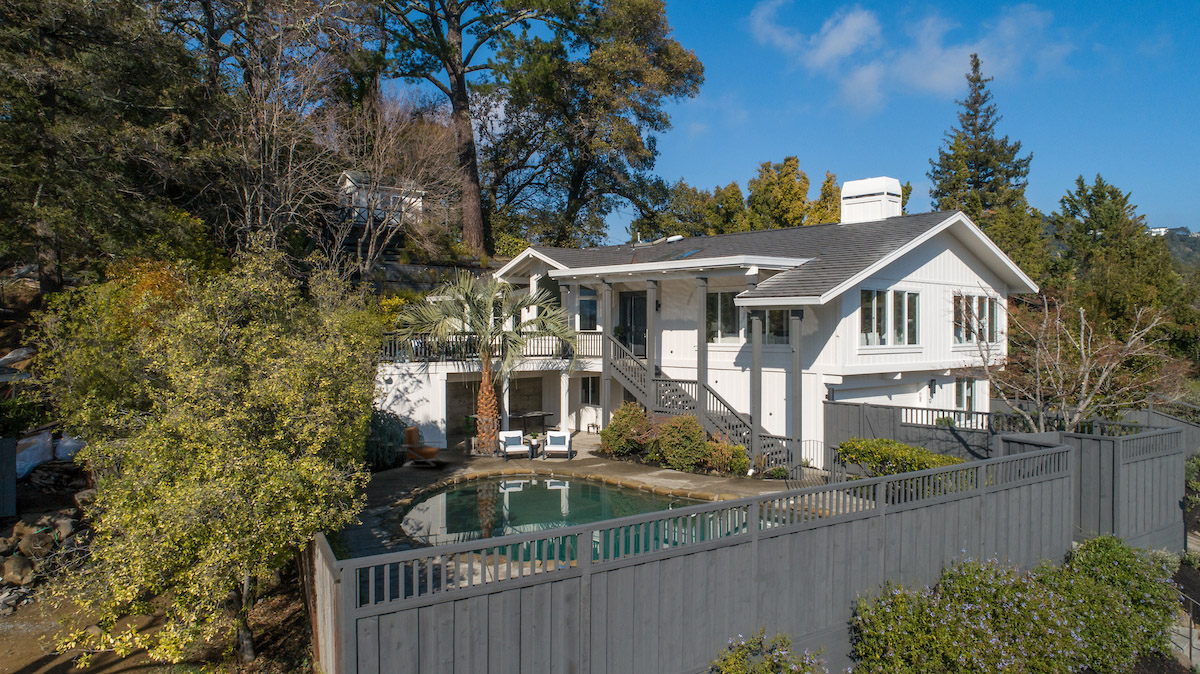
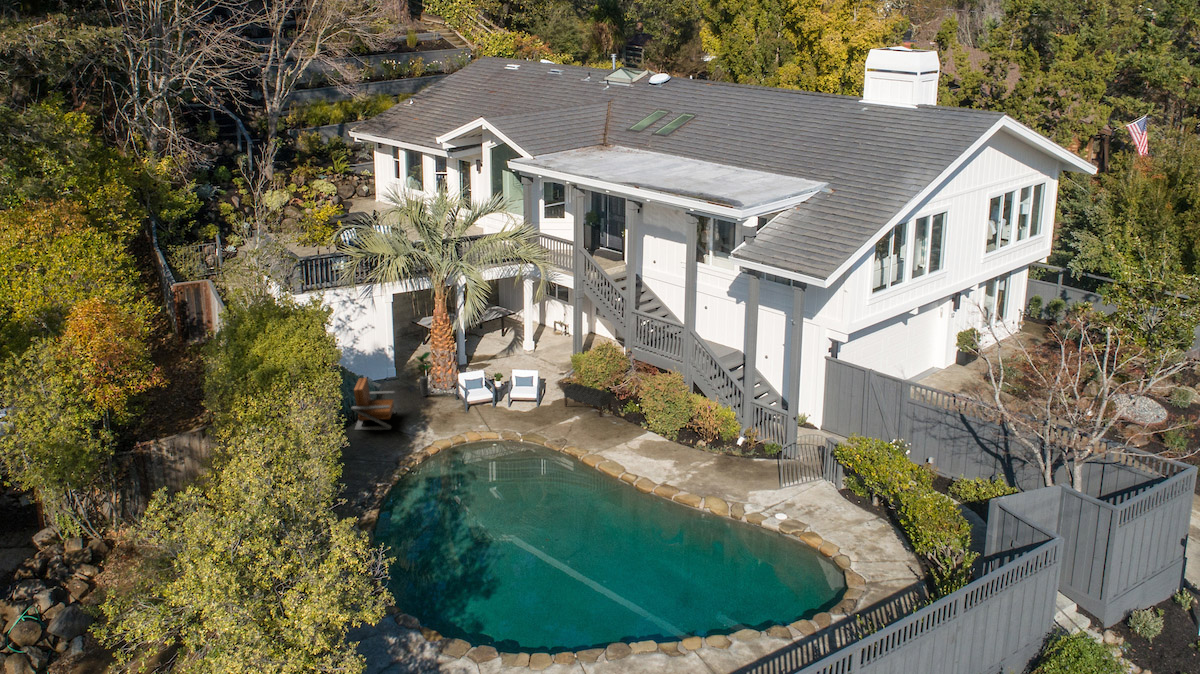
bench: none [591,443,634,466] -> present [564,383,612,417]

